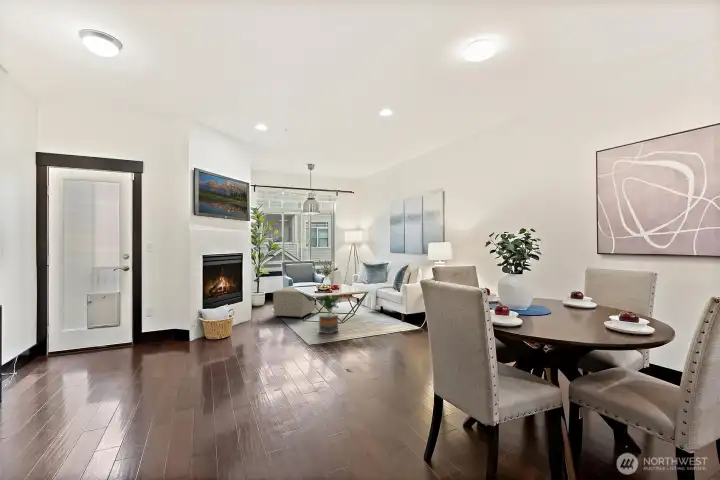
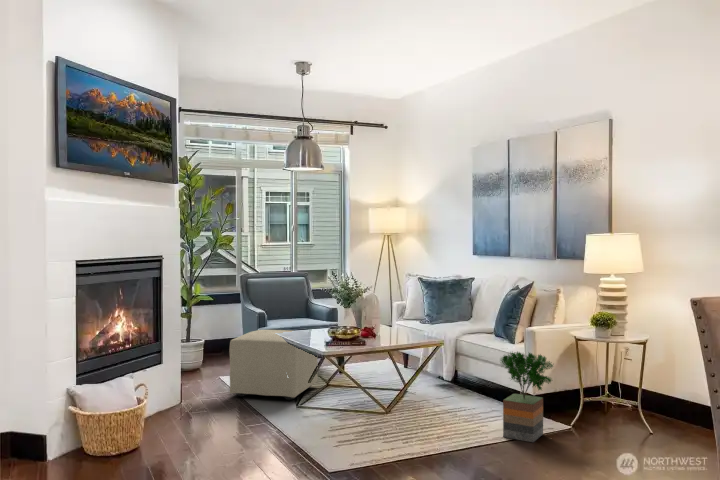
potted tree: present [319,295,341,334] -> present [500,352,553,442]

